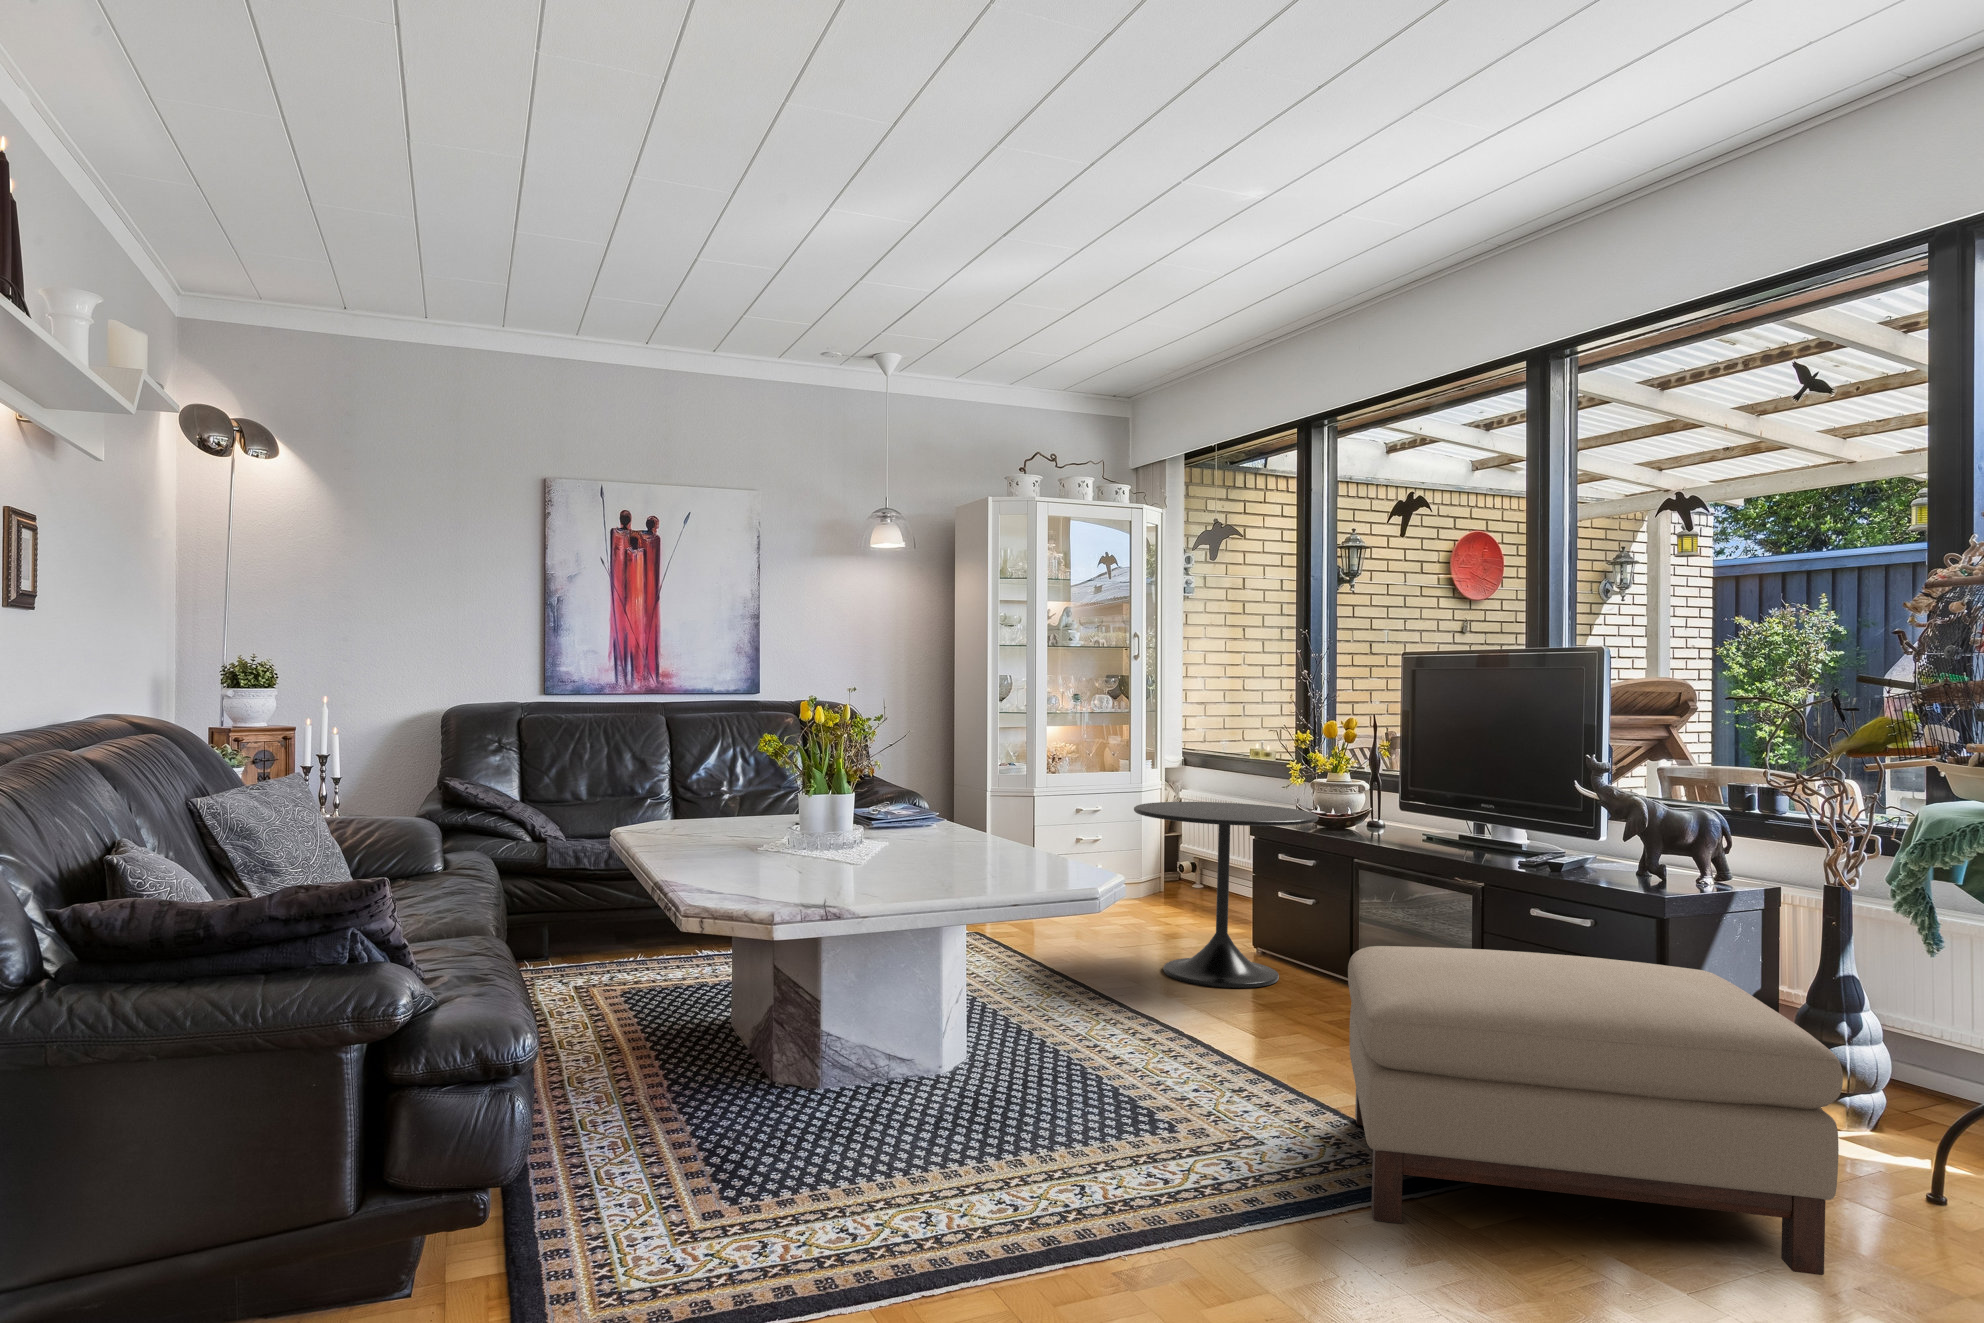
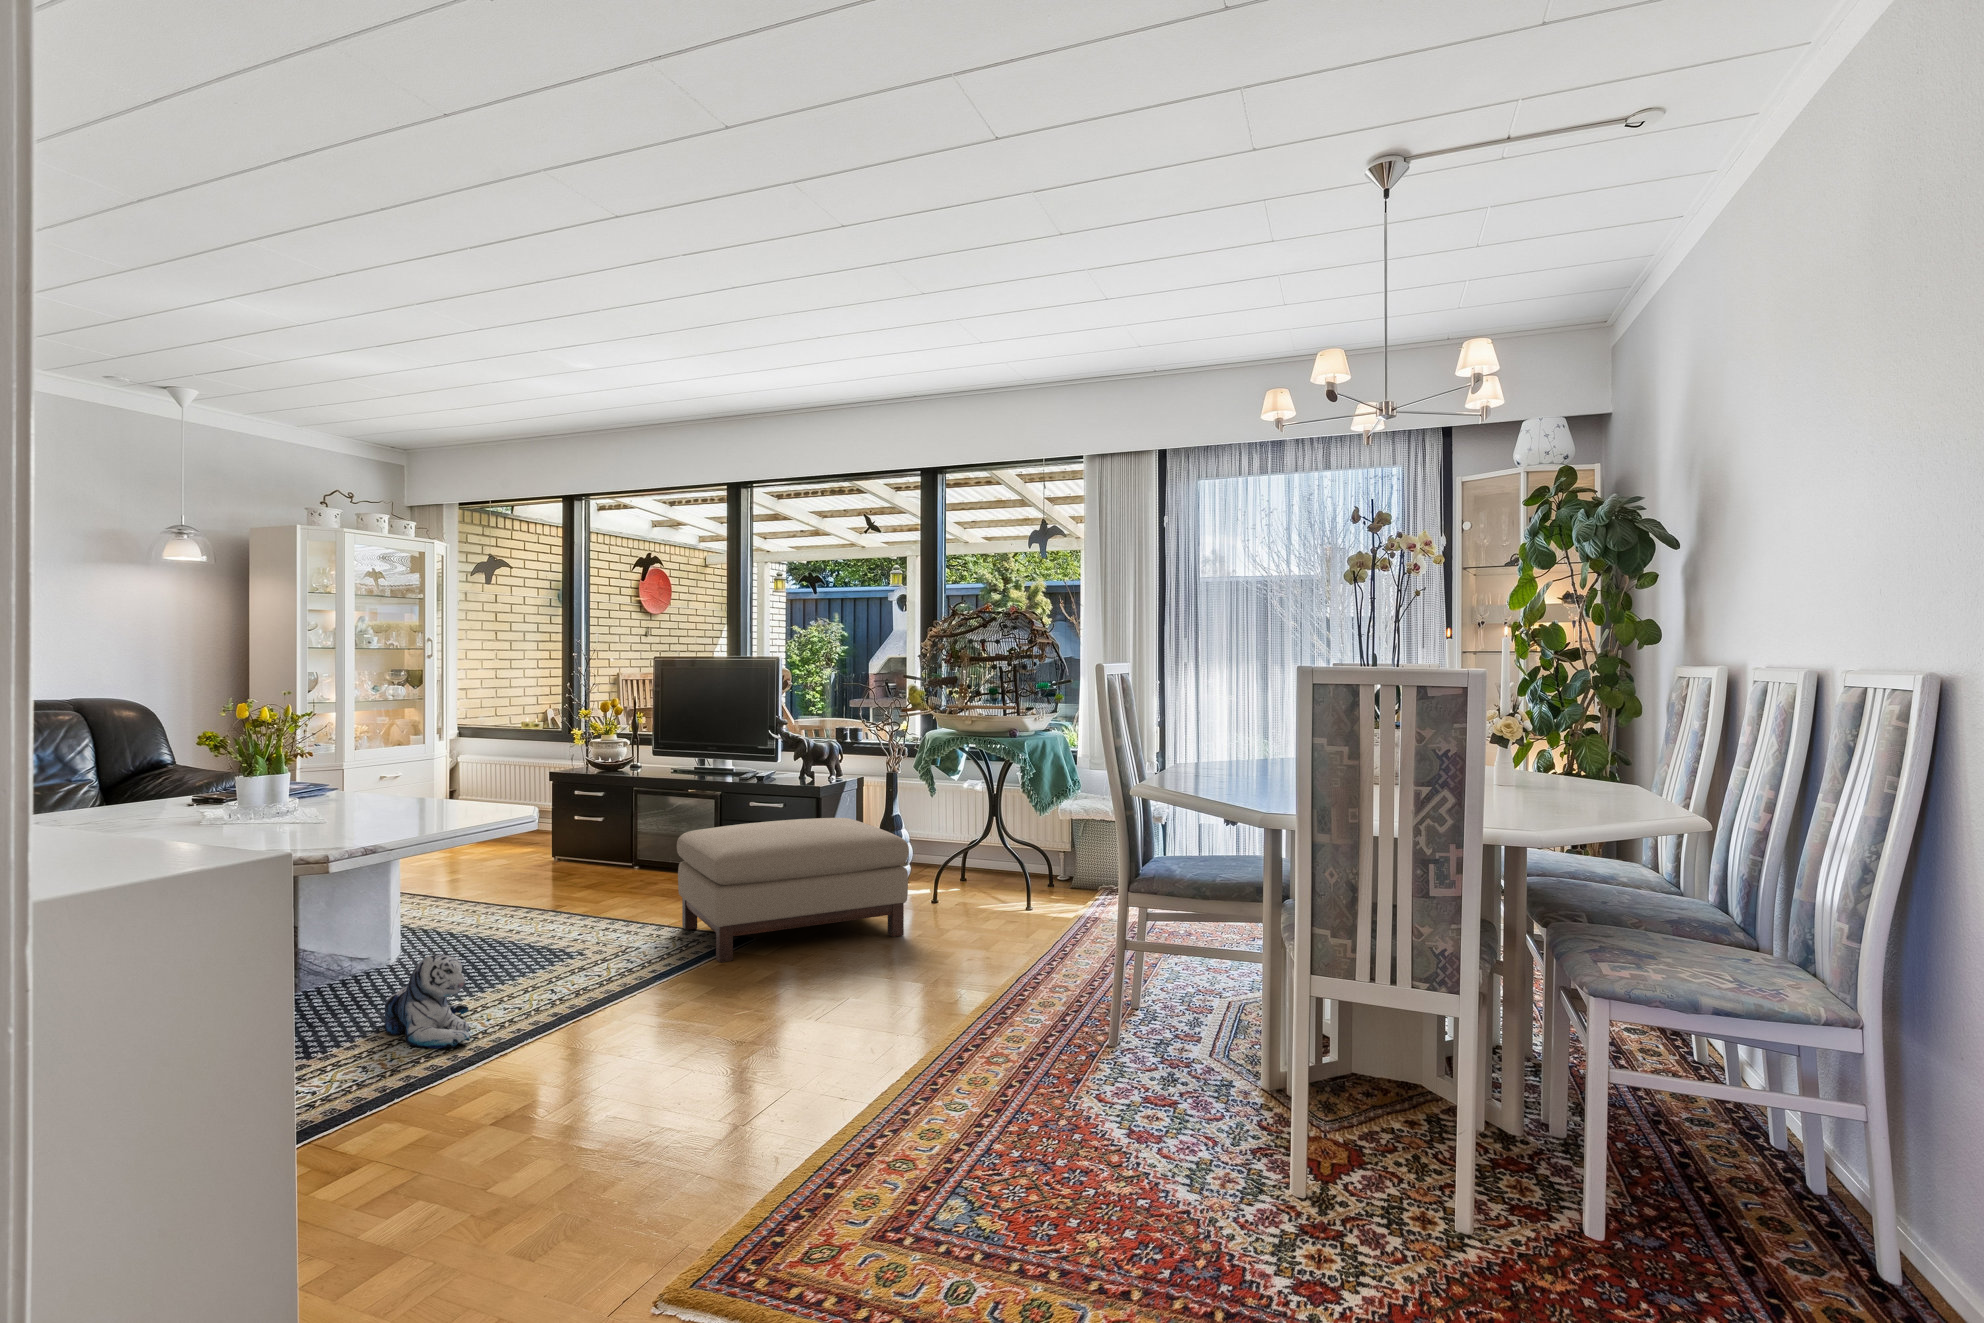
side table: present [1134,802,1319,988] -> none [476,761,610,885]
plush toy: none [789,1090,915,1264] -> present [384,954,470,1049]

